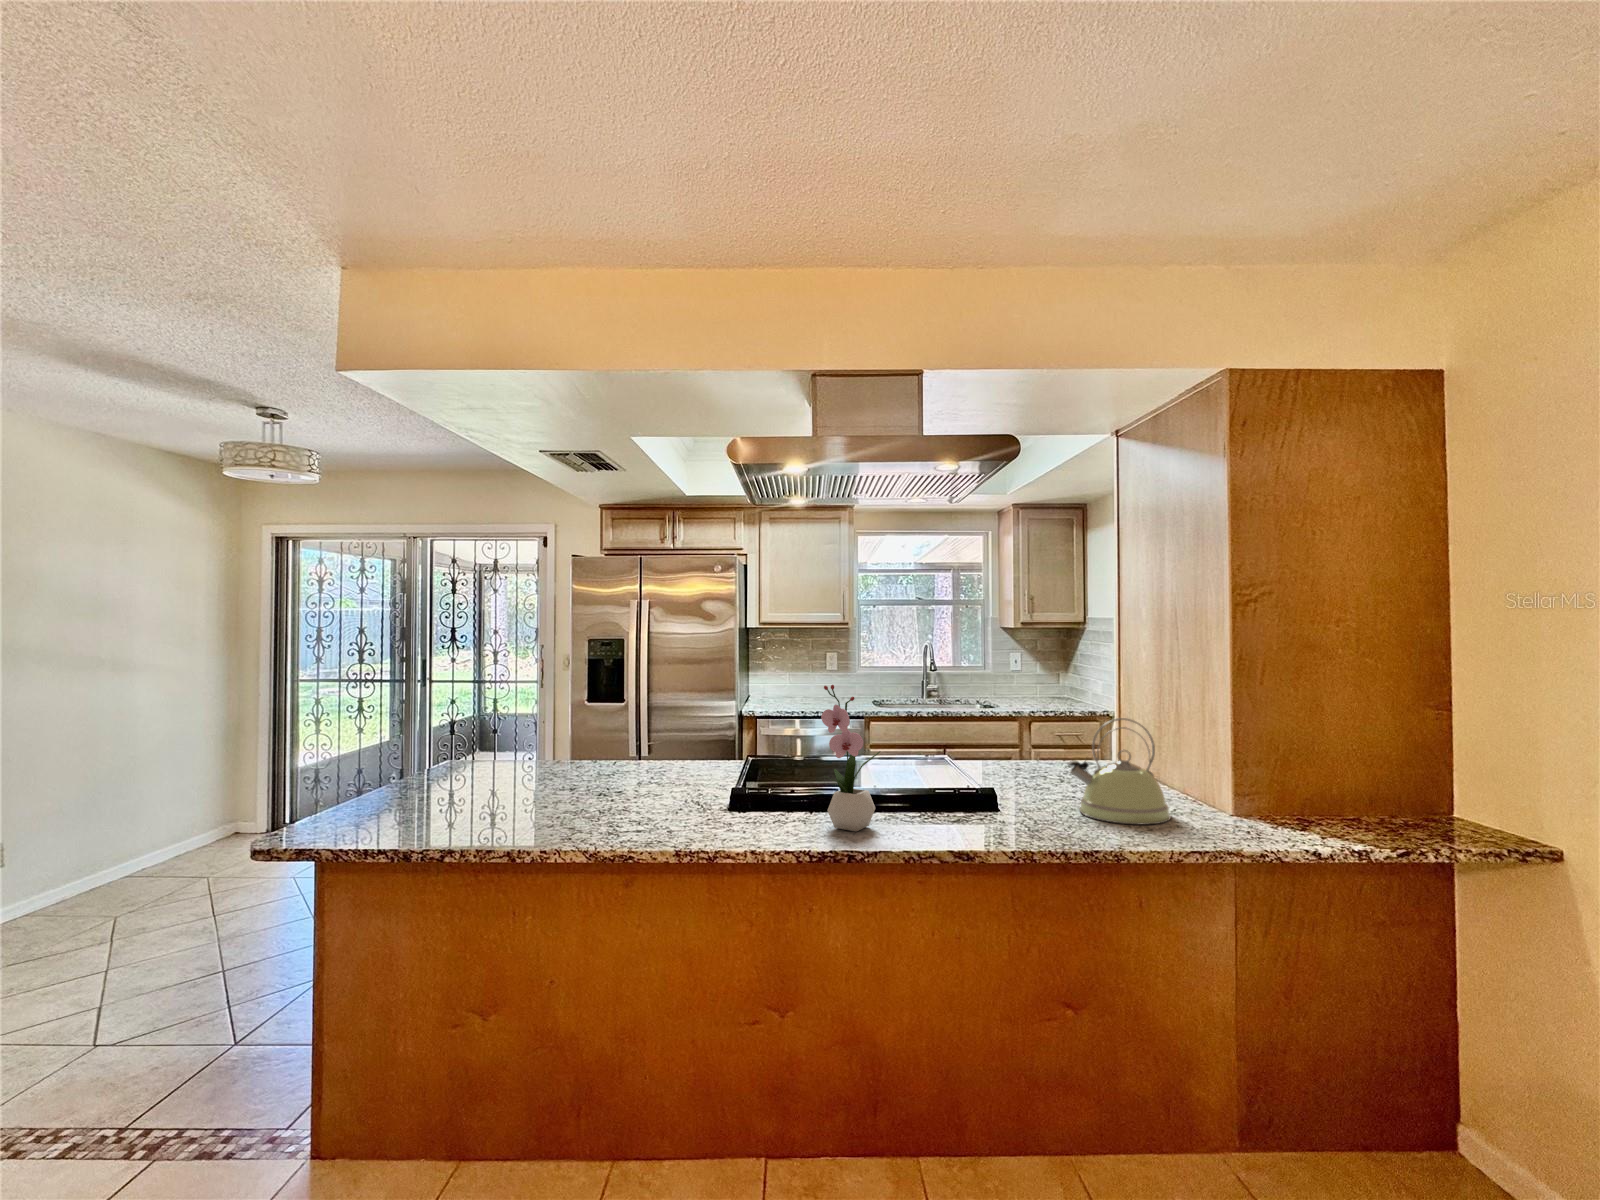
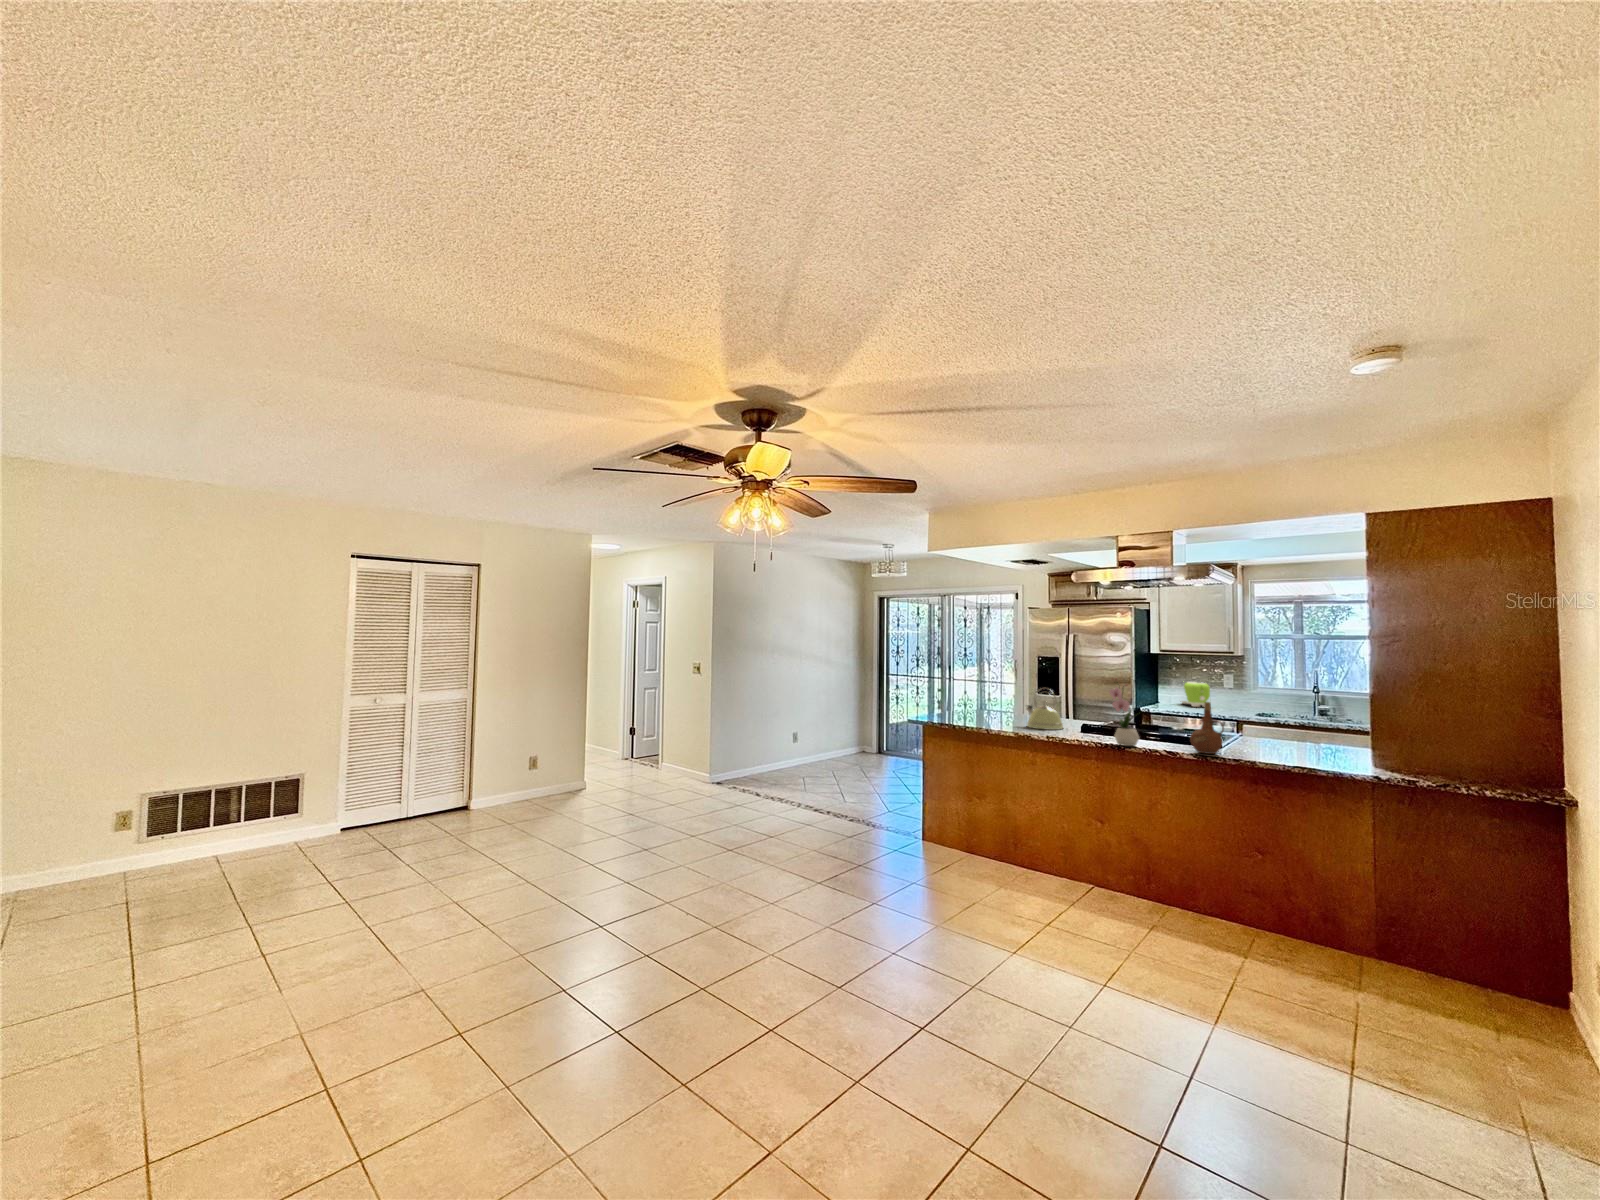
toaster: none [777,666,819,702] -> present [1182,681,1210,707]
kettle: present [1068,718,1170,825] -> present [1026,690,1063,730]
ceramic pitcher: none [971,724,1029,829] -> present [1190,702,1224,754]

